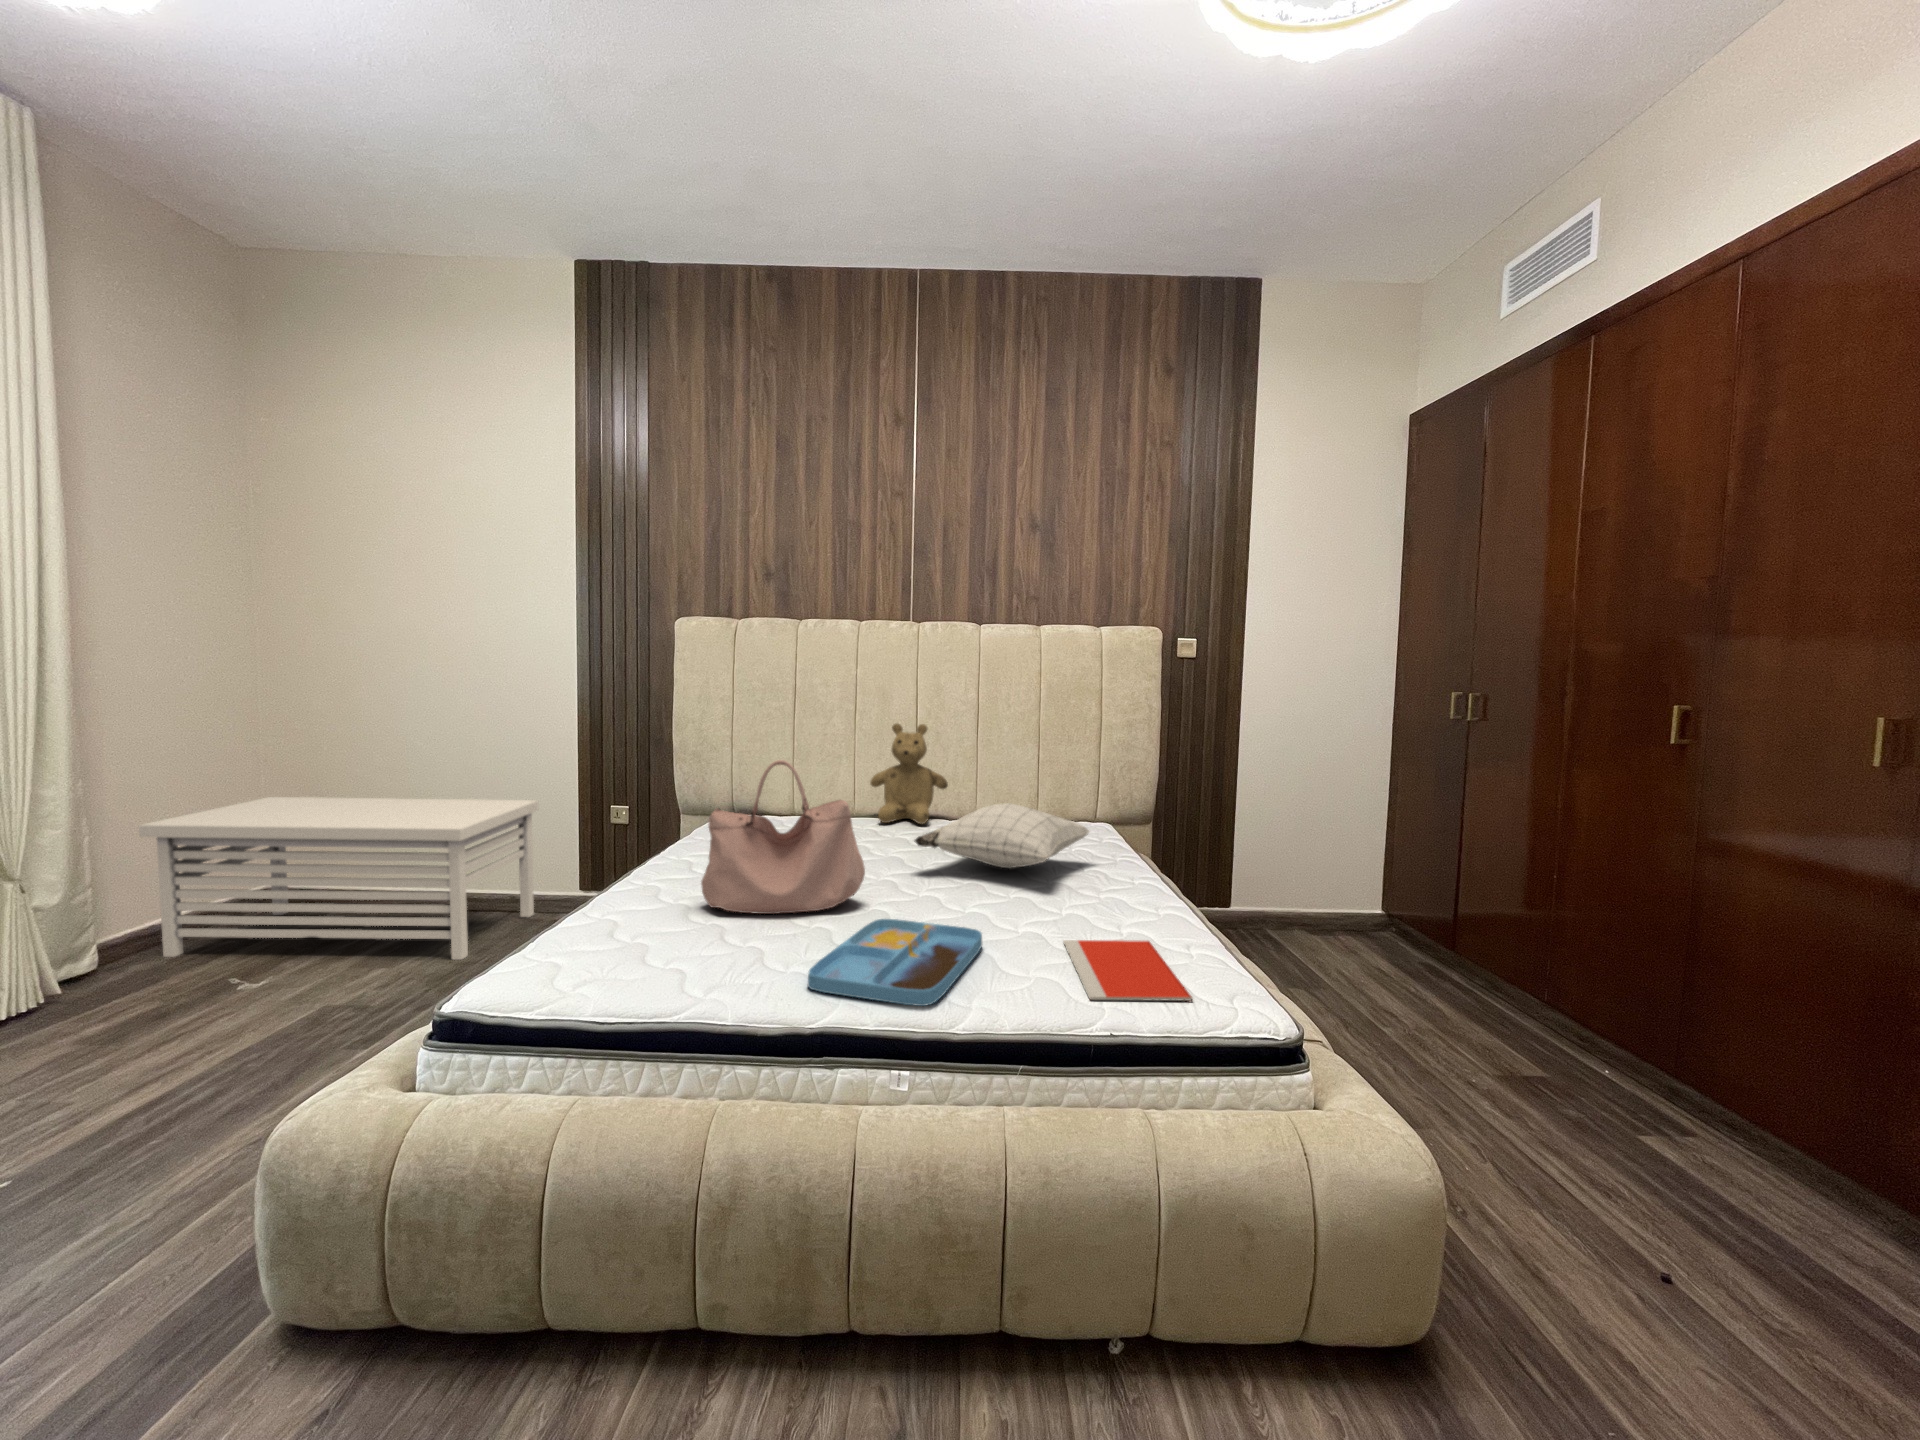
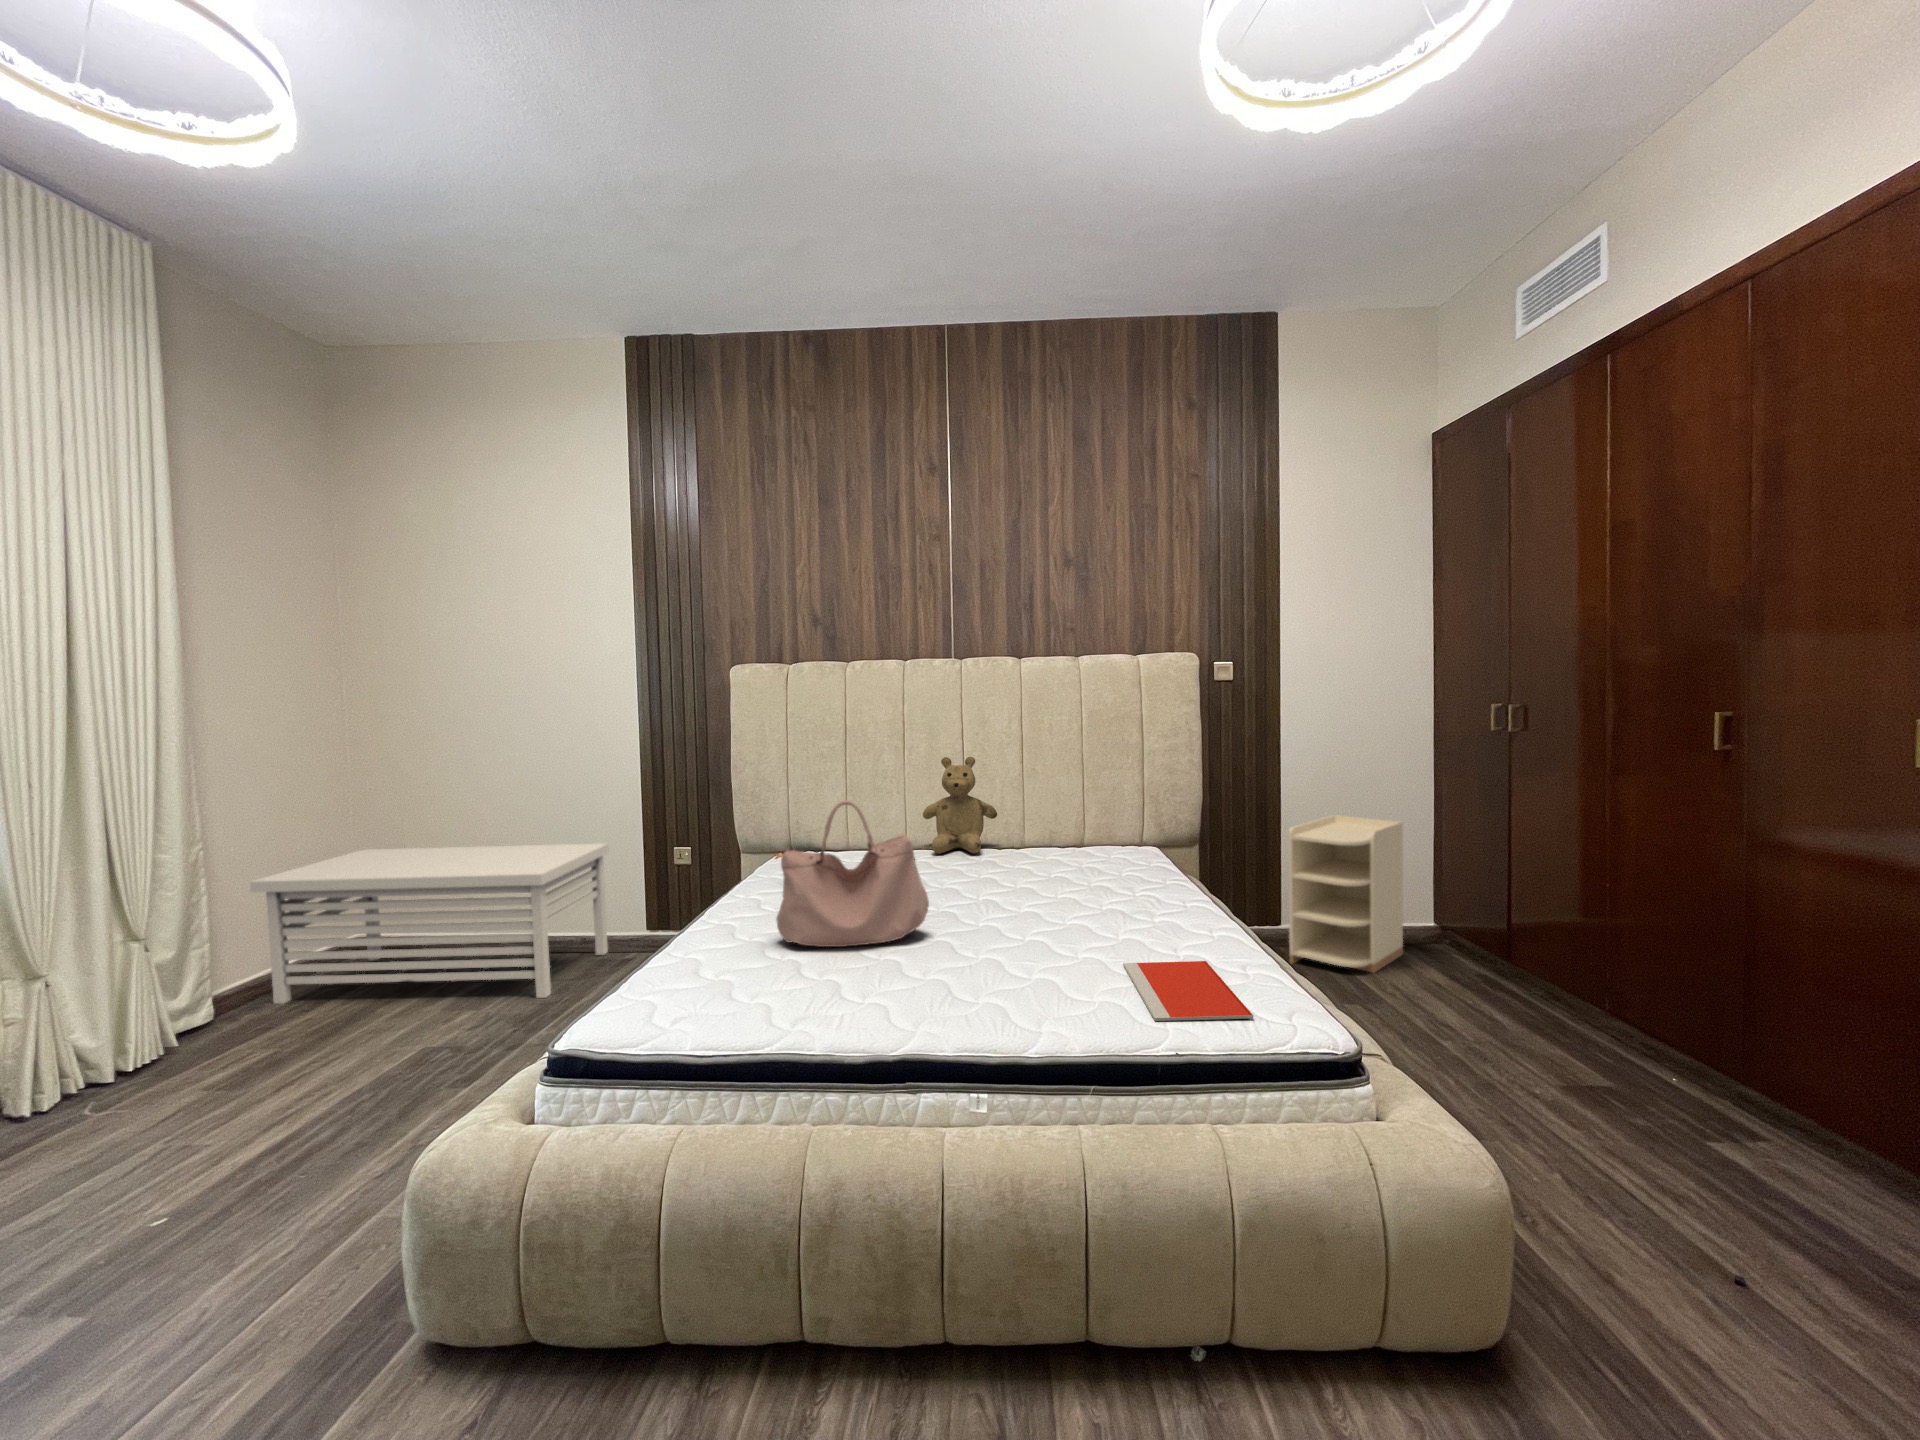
nightstand: none [1240,800,1361,961] -> present [1289,815,1403,973]
pillow: present [914,803,1089,869] -> none [971,831,1140,894]
tray: present [808,919,982,1006] -> none [887,948,1047,1031]

